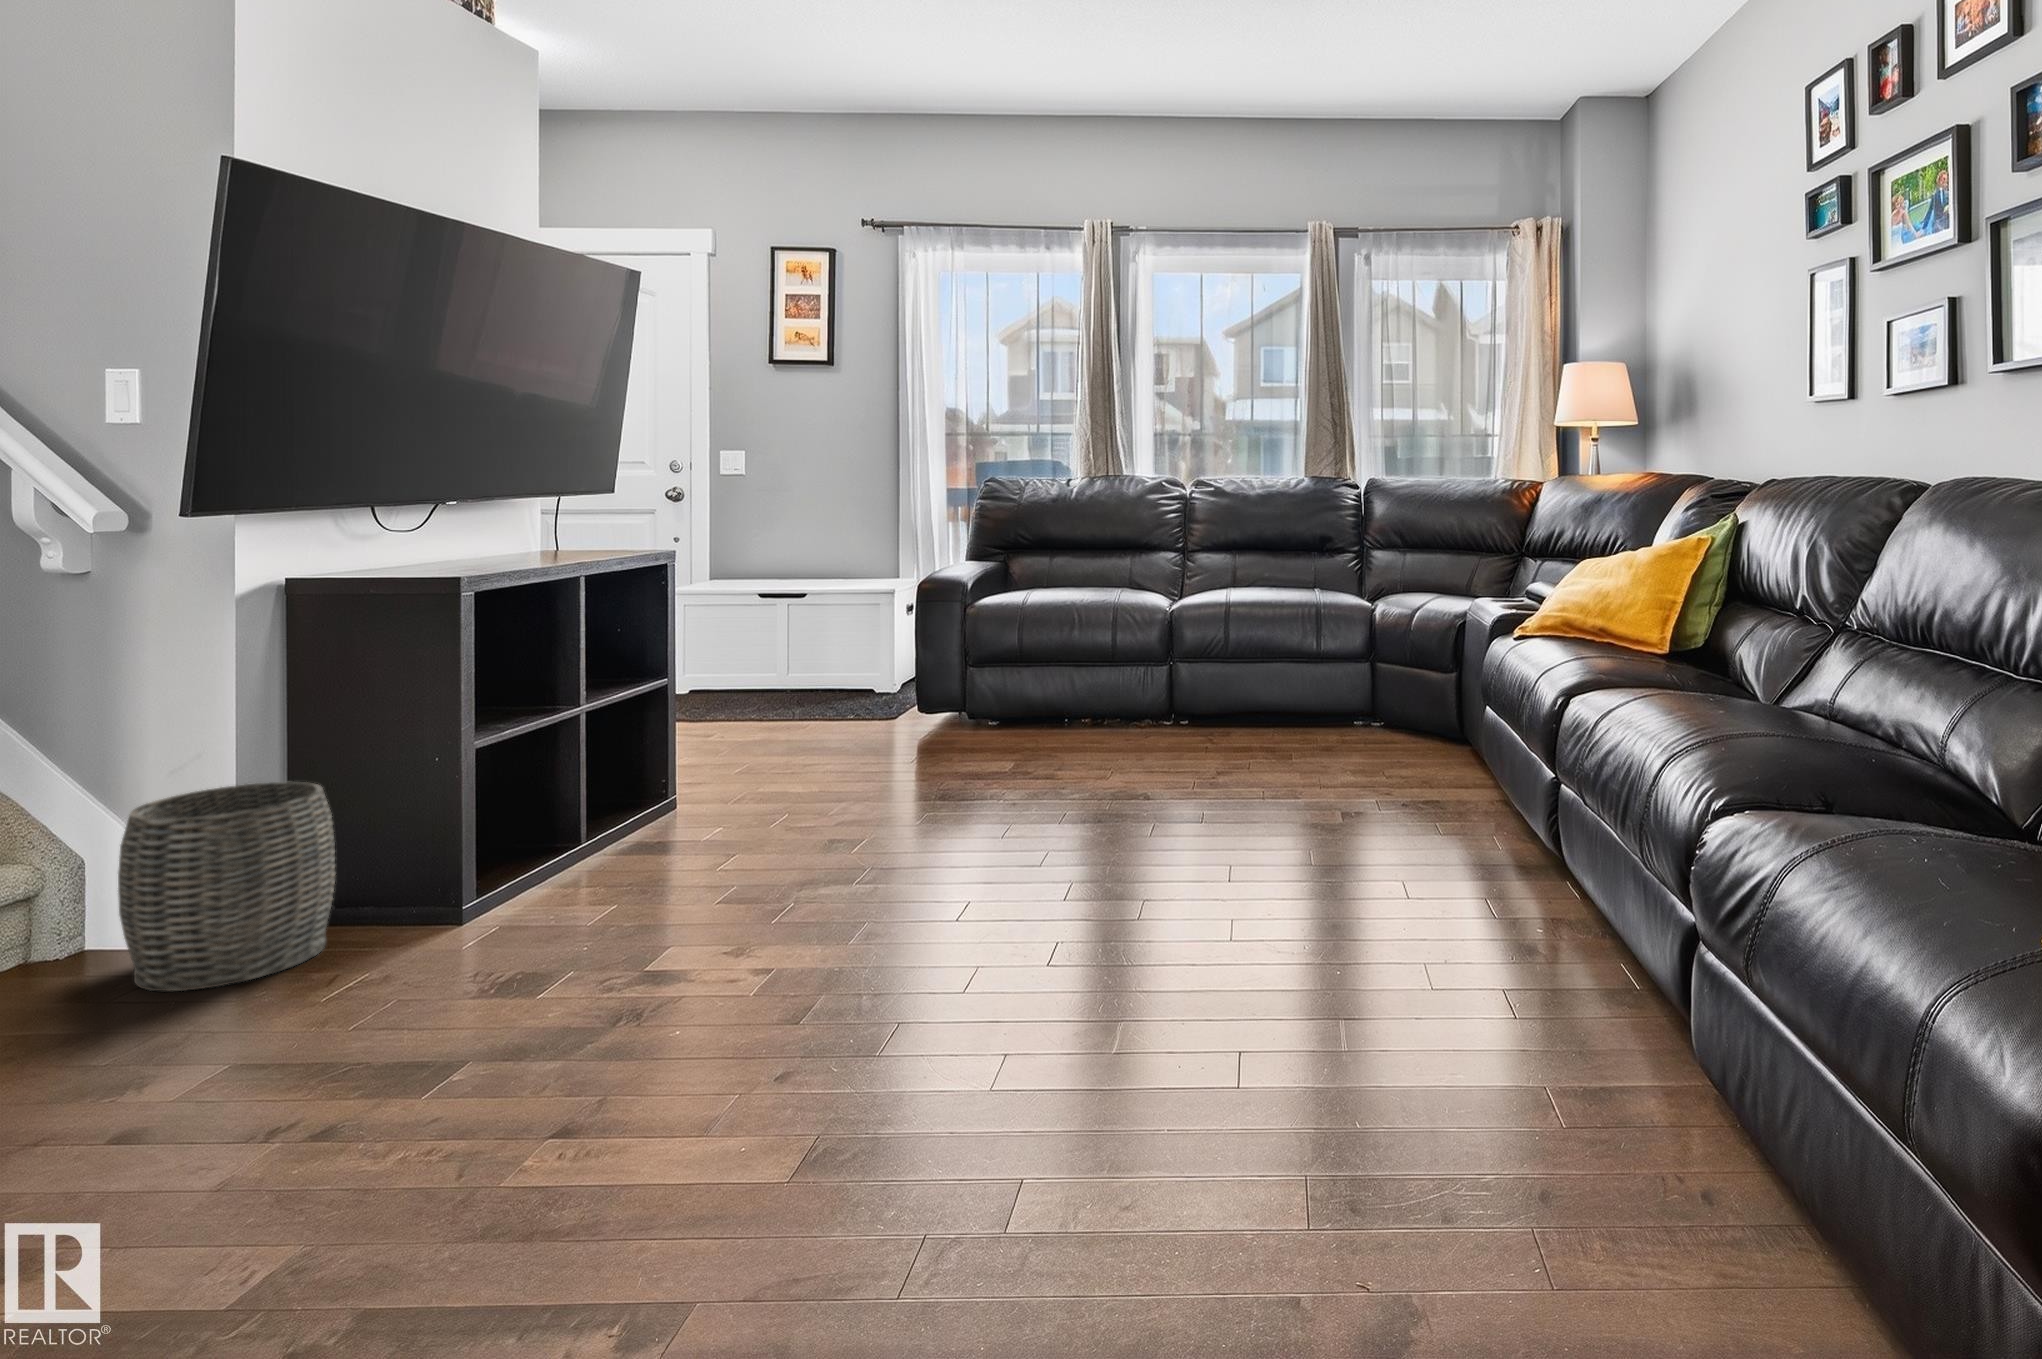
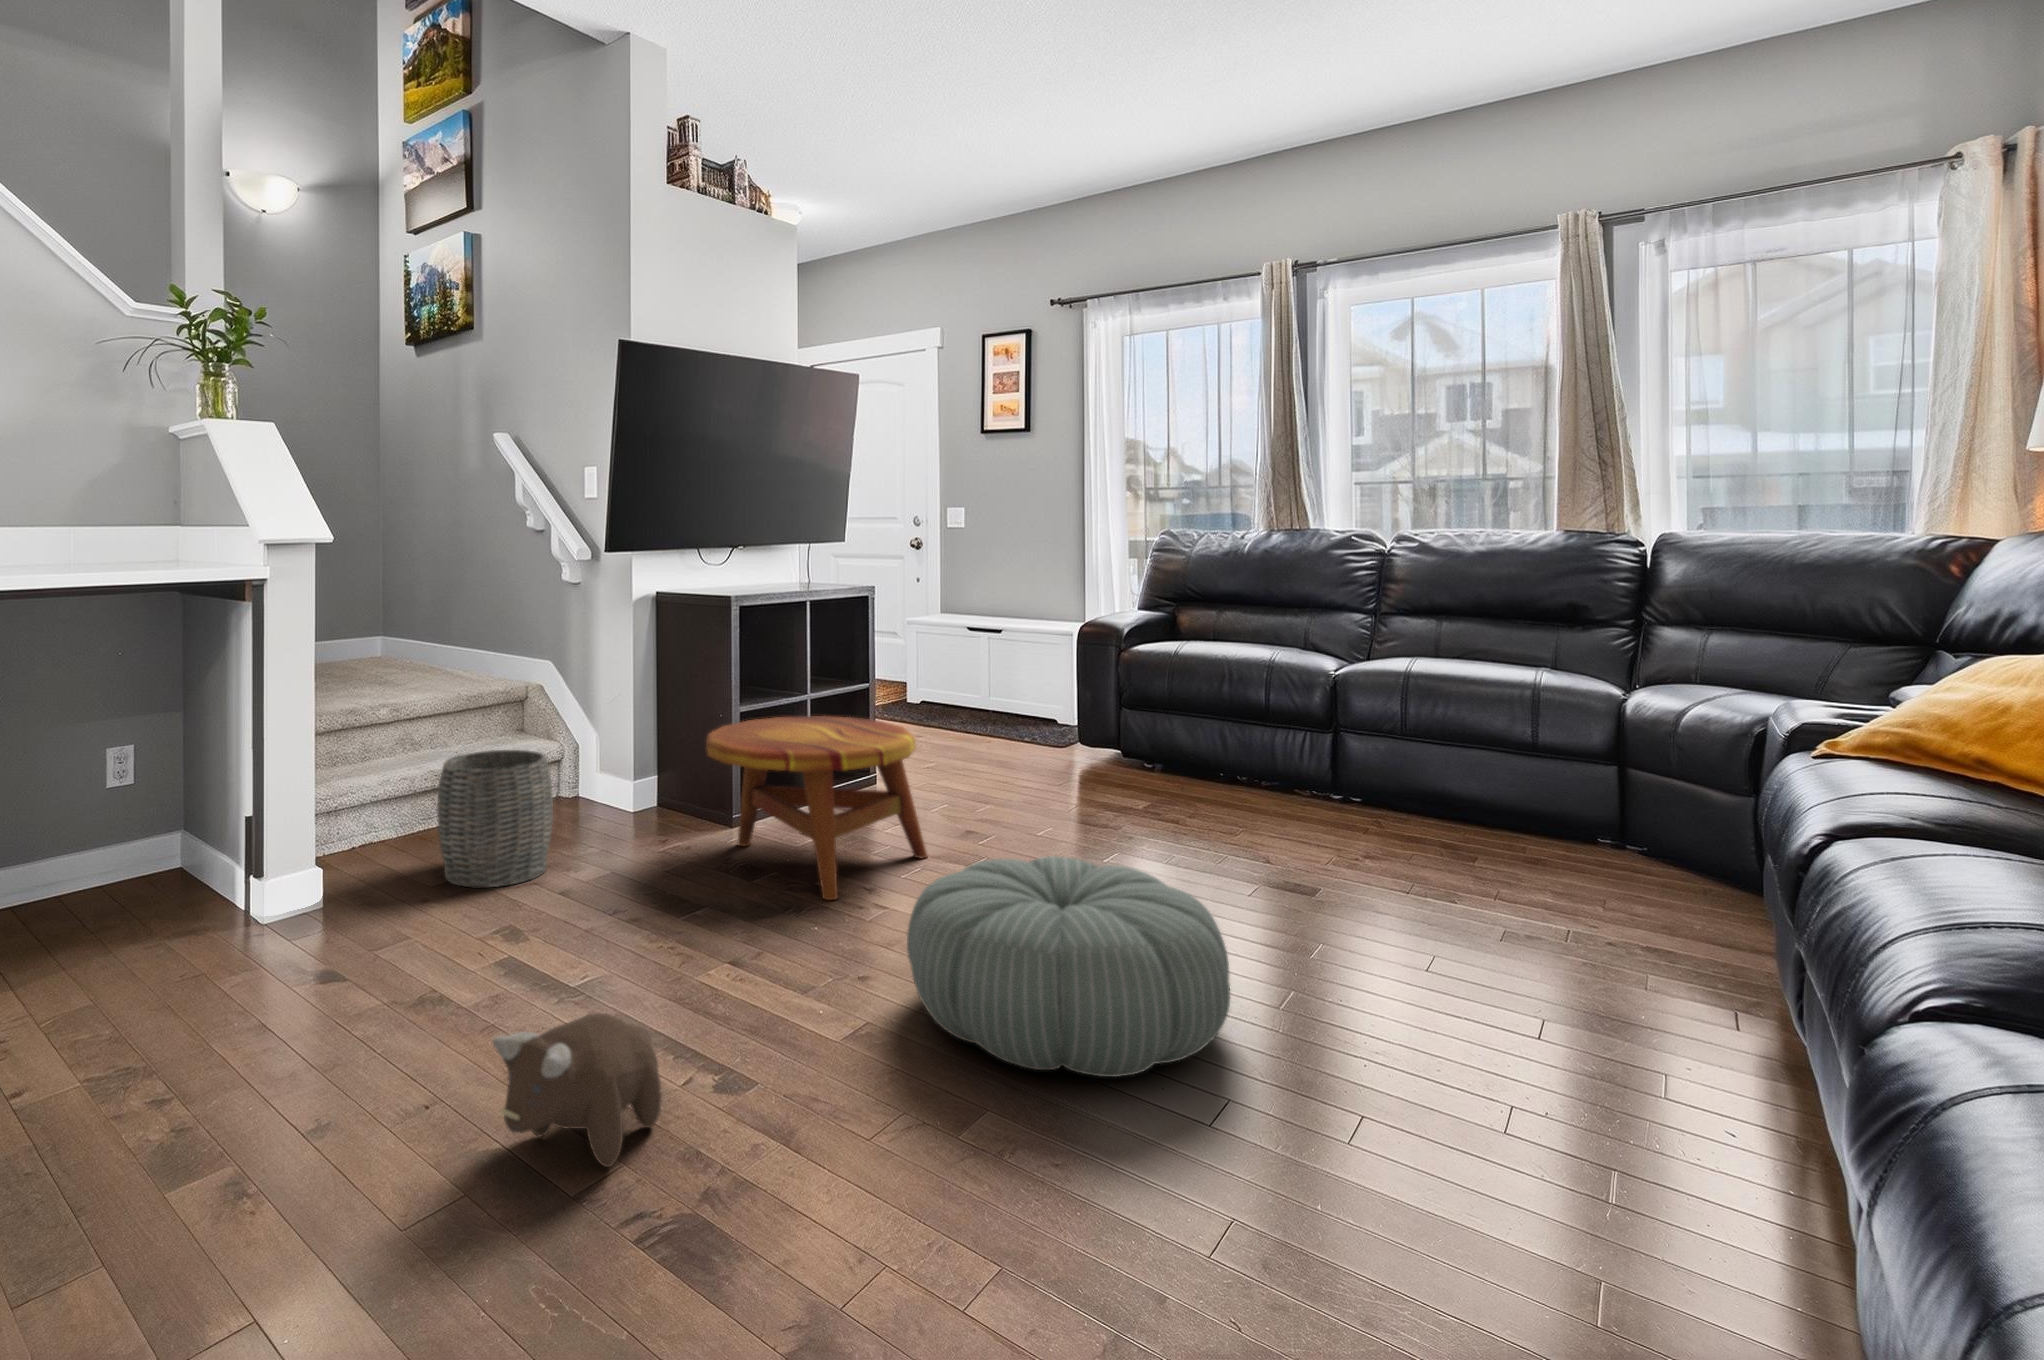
side table: none [569,689,845,888] -> present [706,716,927,900]
pouf: none [945,781,1239,964] -> present [907,856,1230,1077]
plush toy: none [635,1012,798,1173] -> present [493,1013,662,1167]

